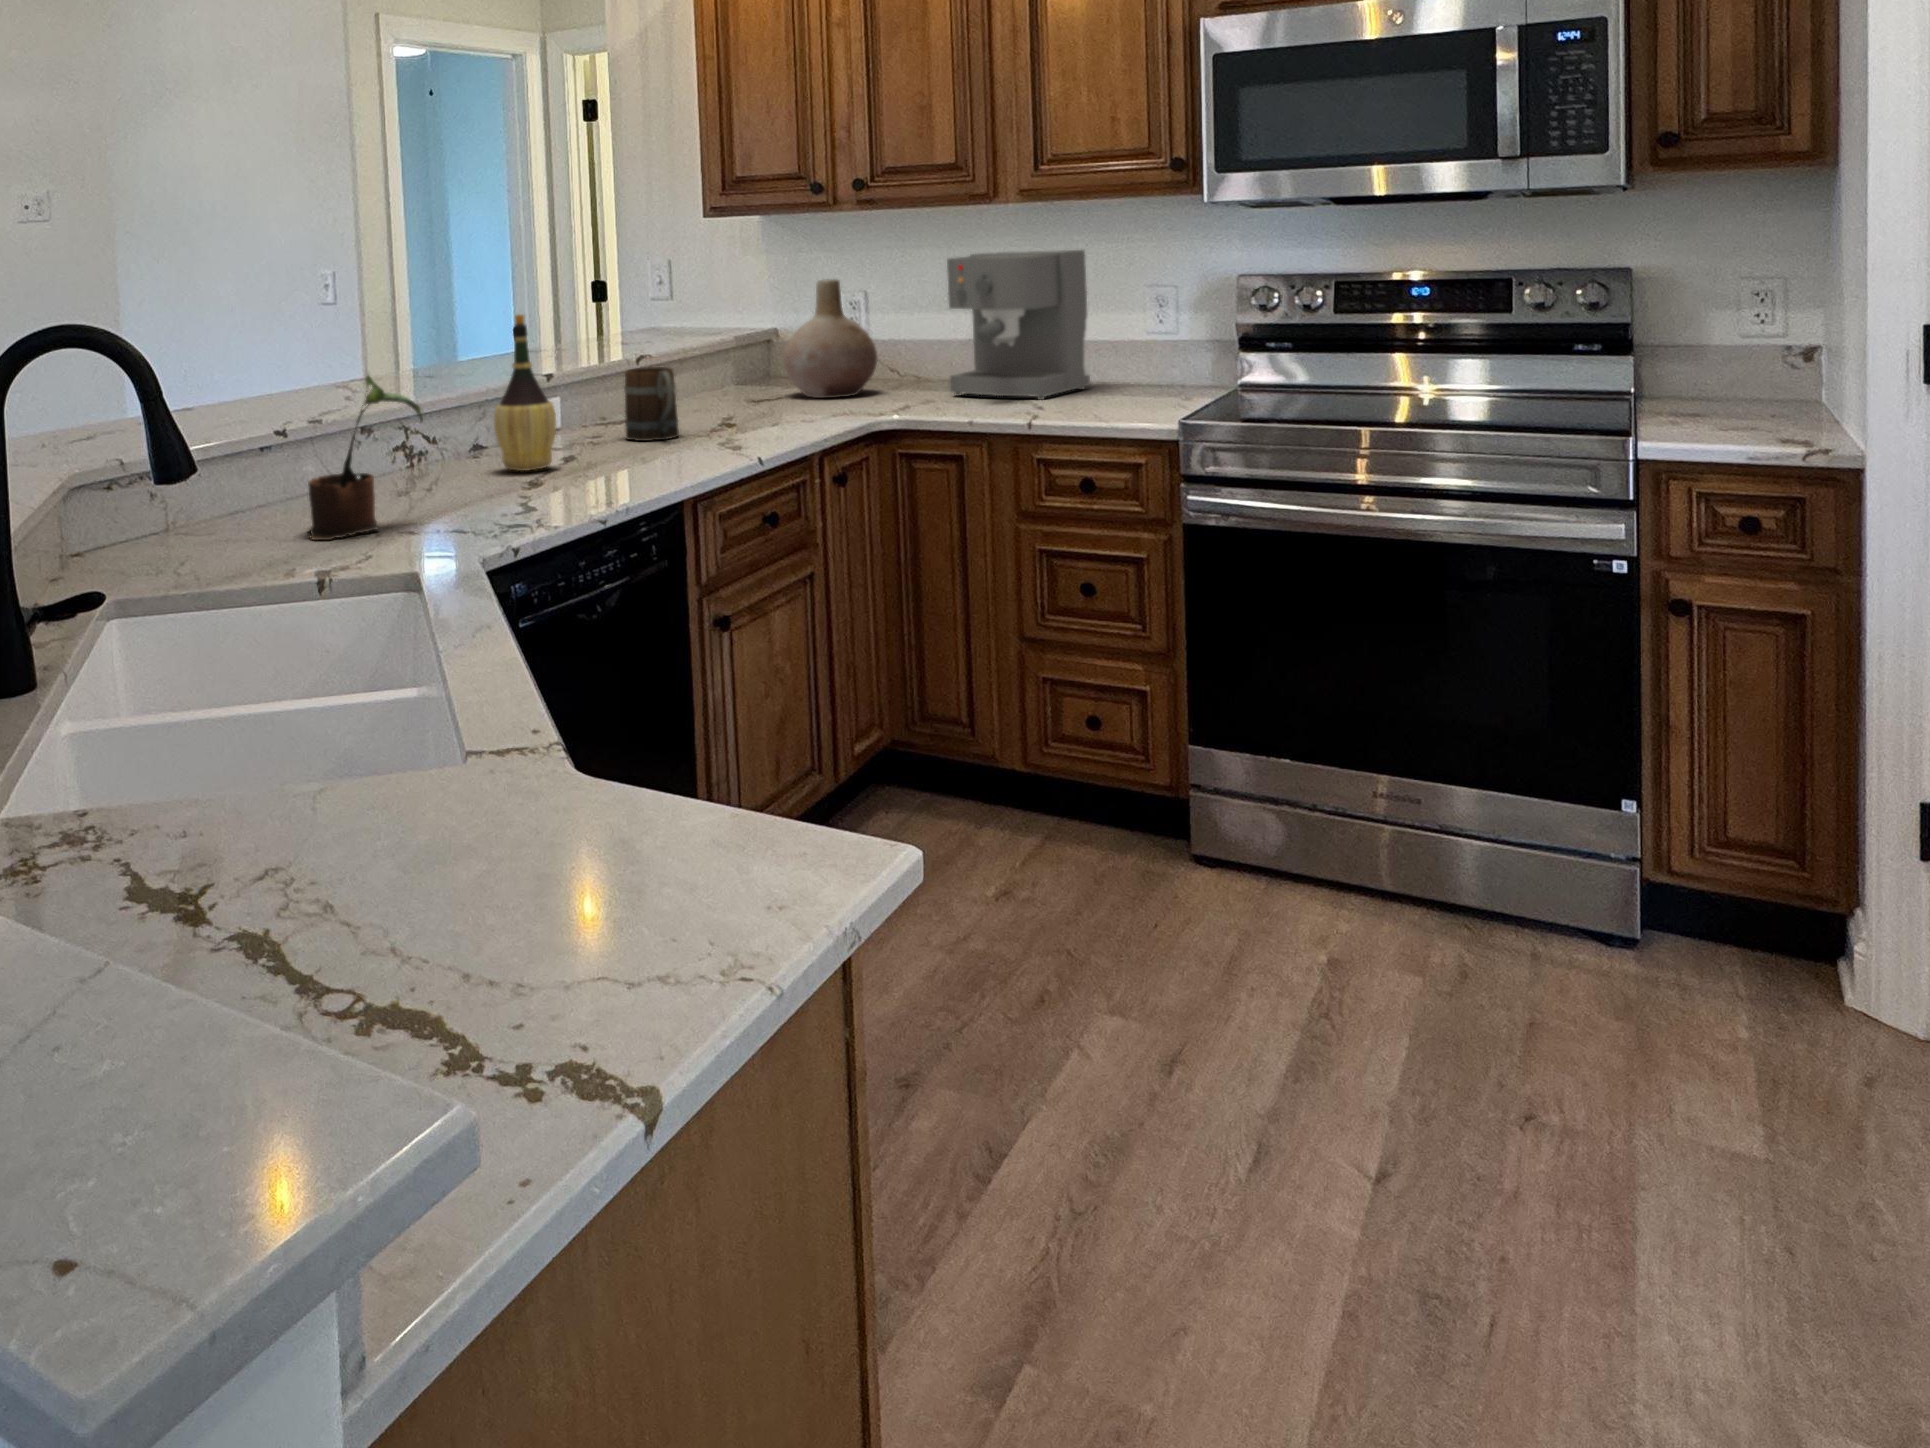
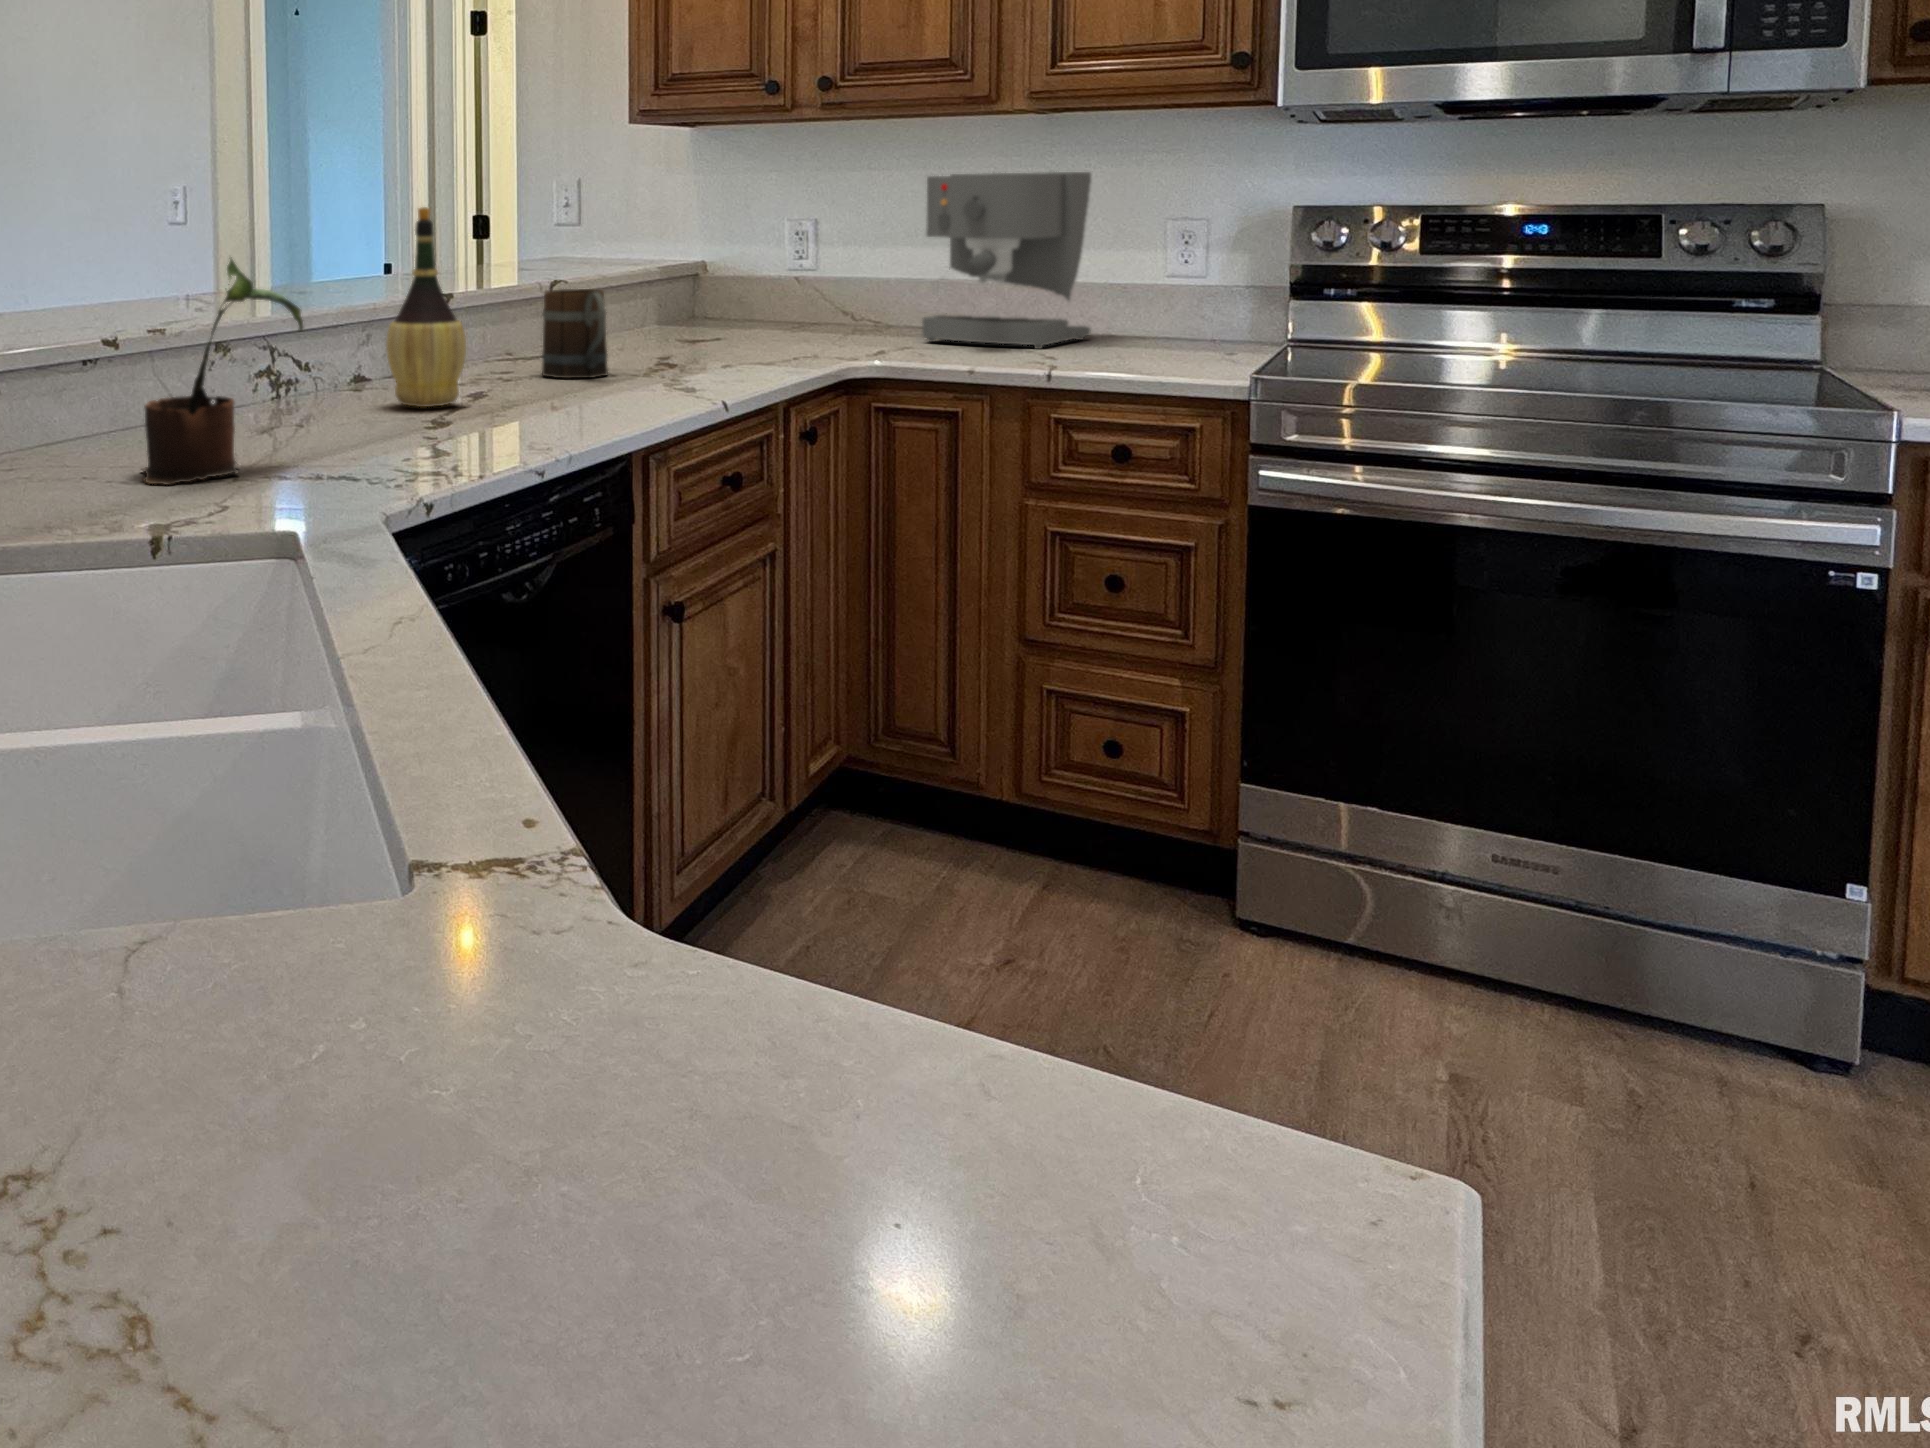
vase: present [783,279,877,398] -> none [718,200,831,340]

